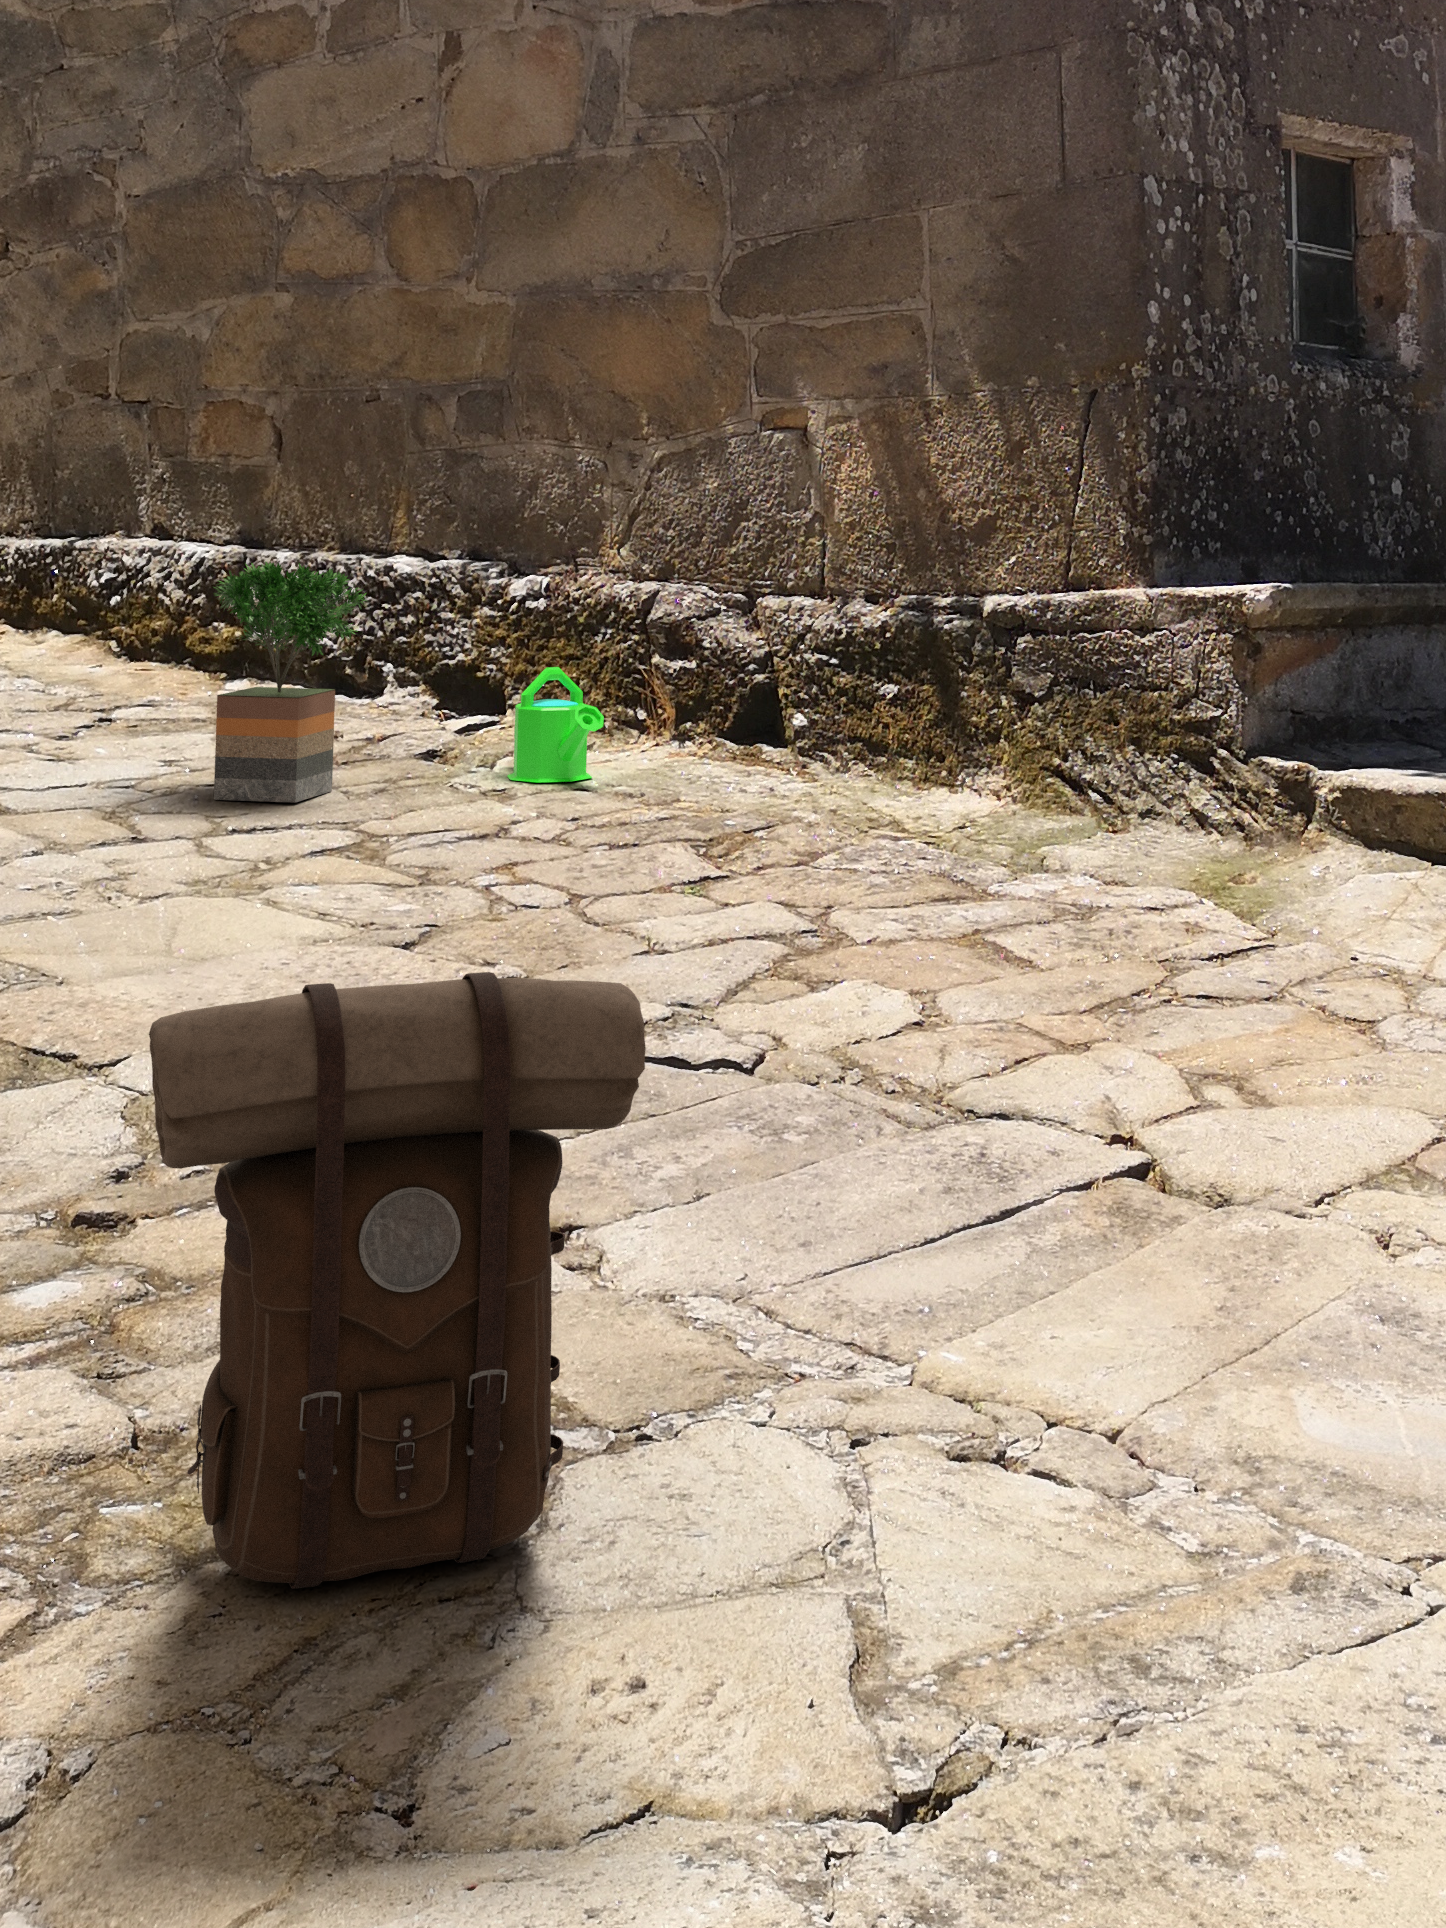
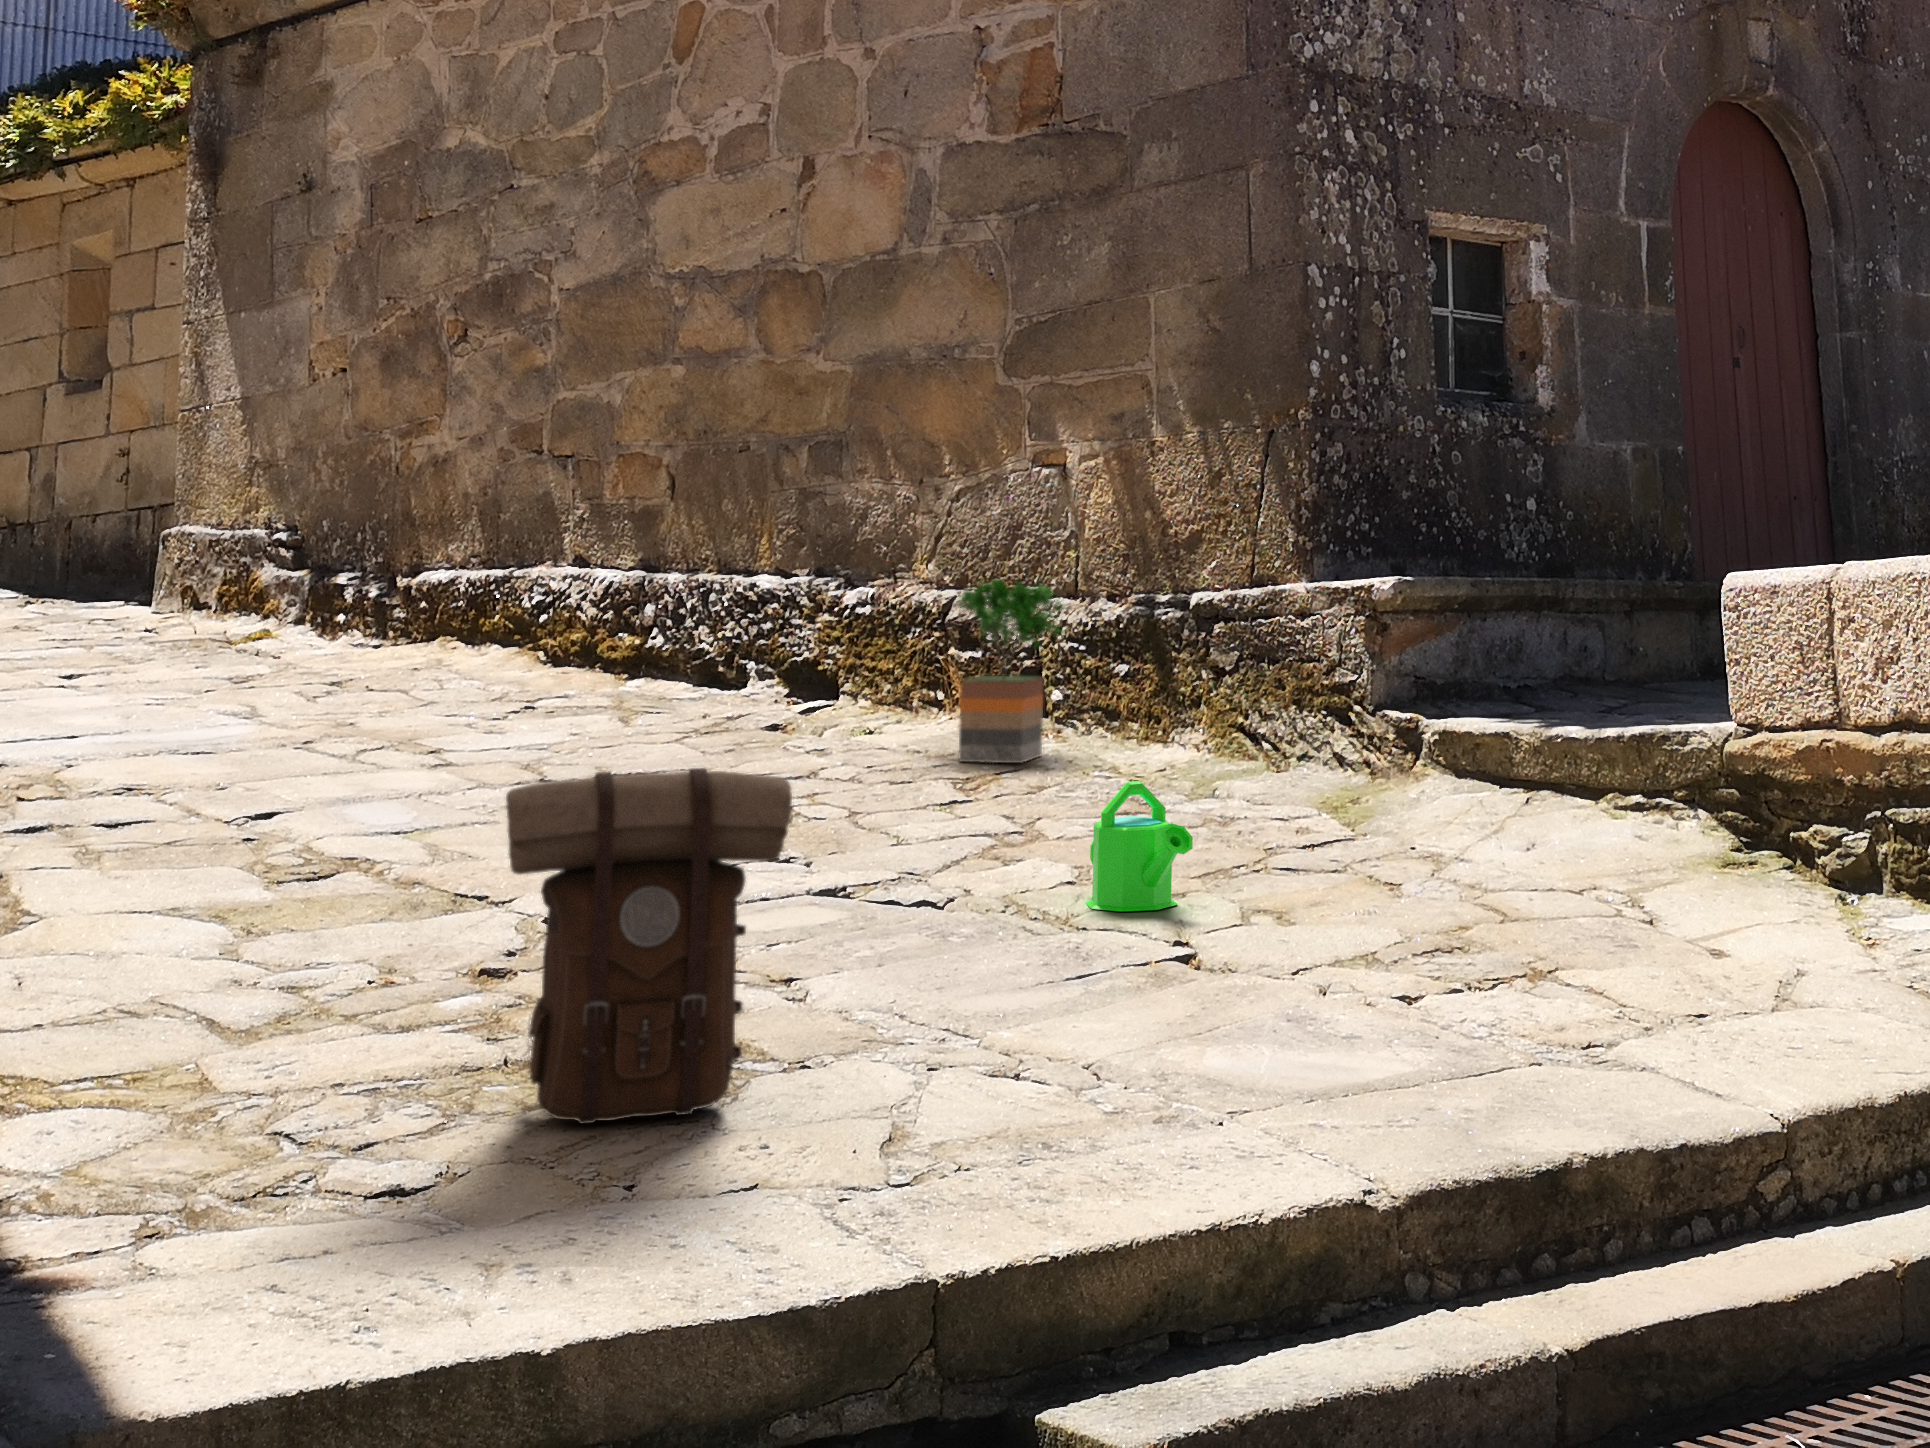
potted tree: present [214,562,366,802] -> present [958,580,1065,763]
watering can: present [508,667,604,782] -> present [1086,781,1193,912]

